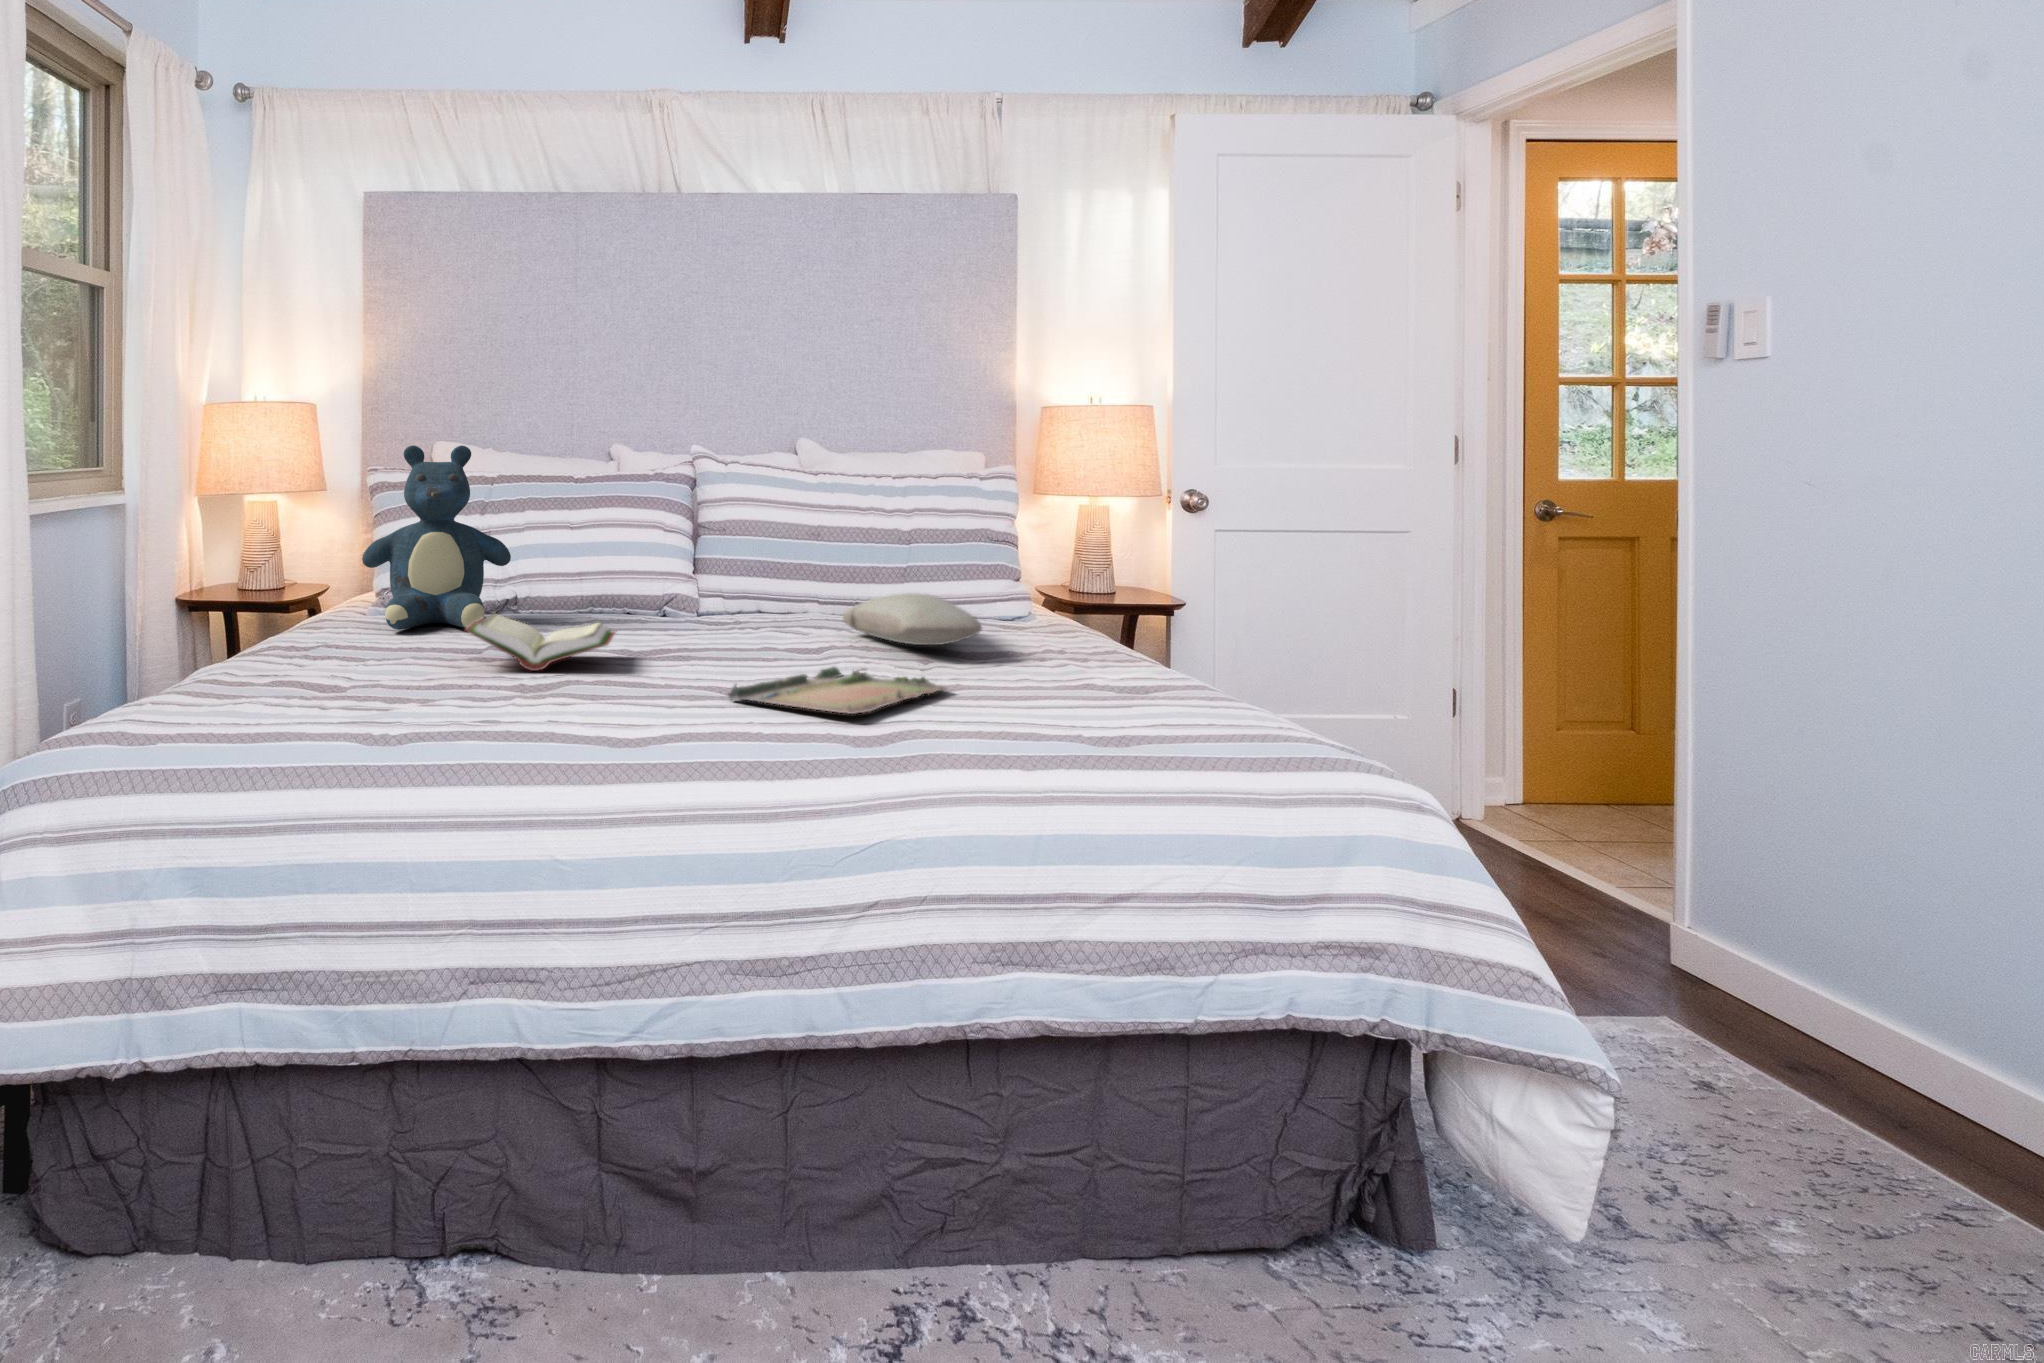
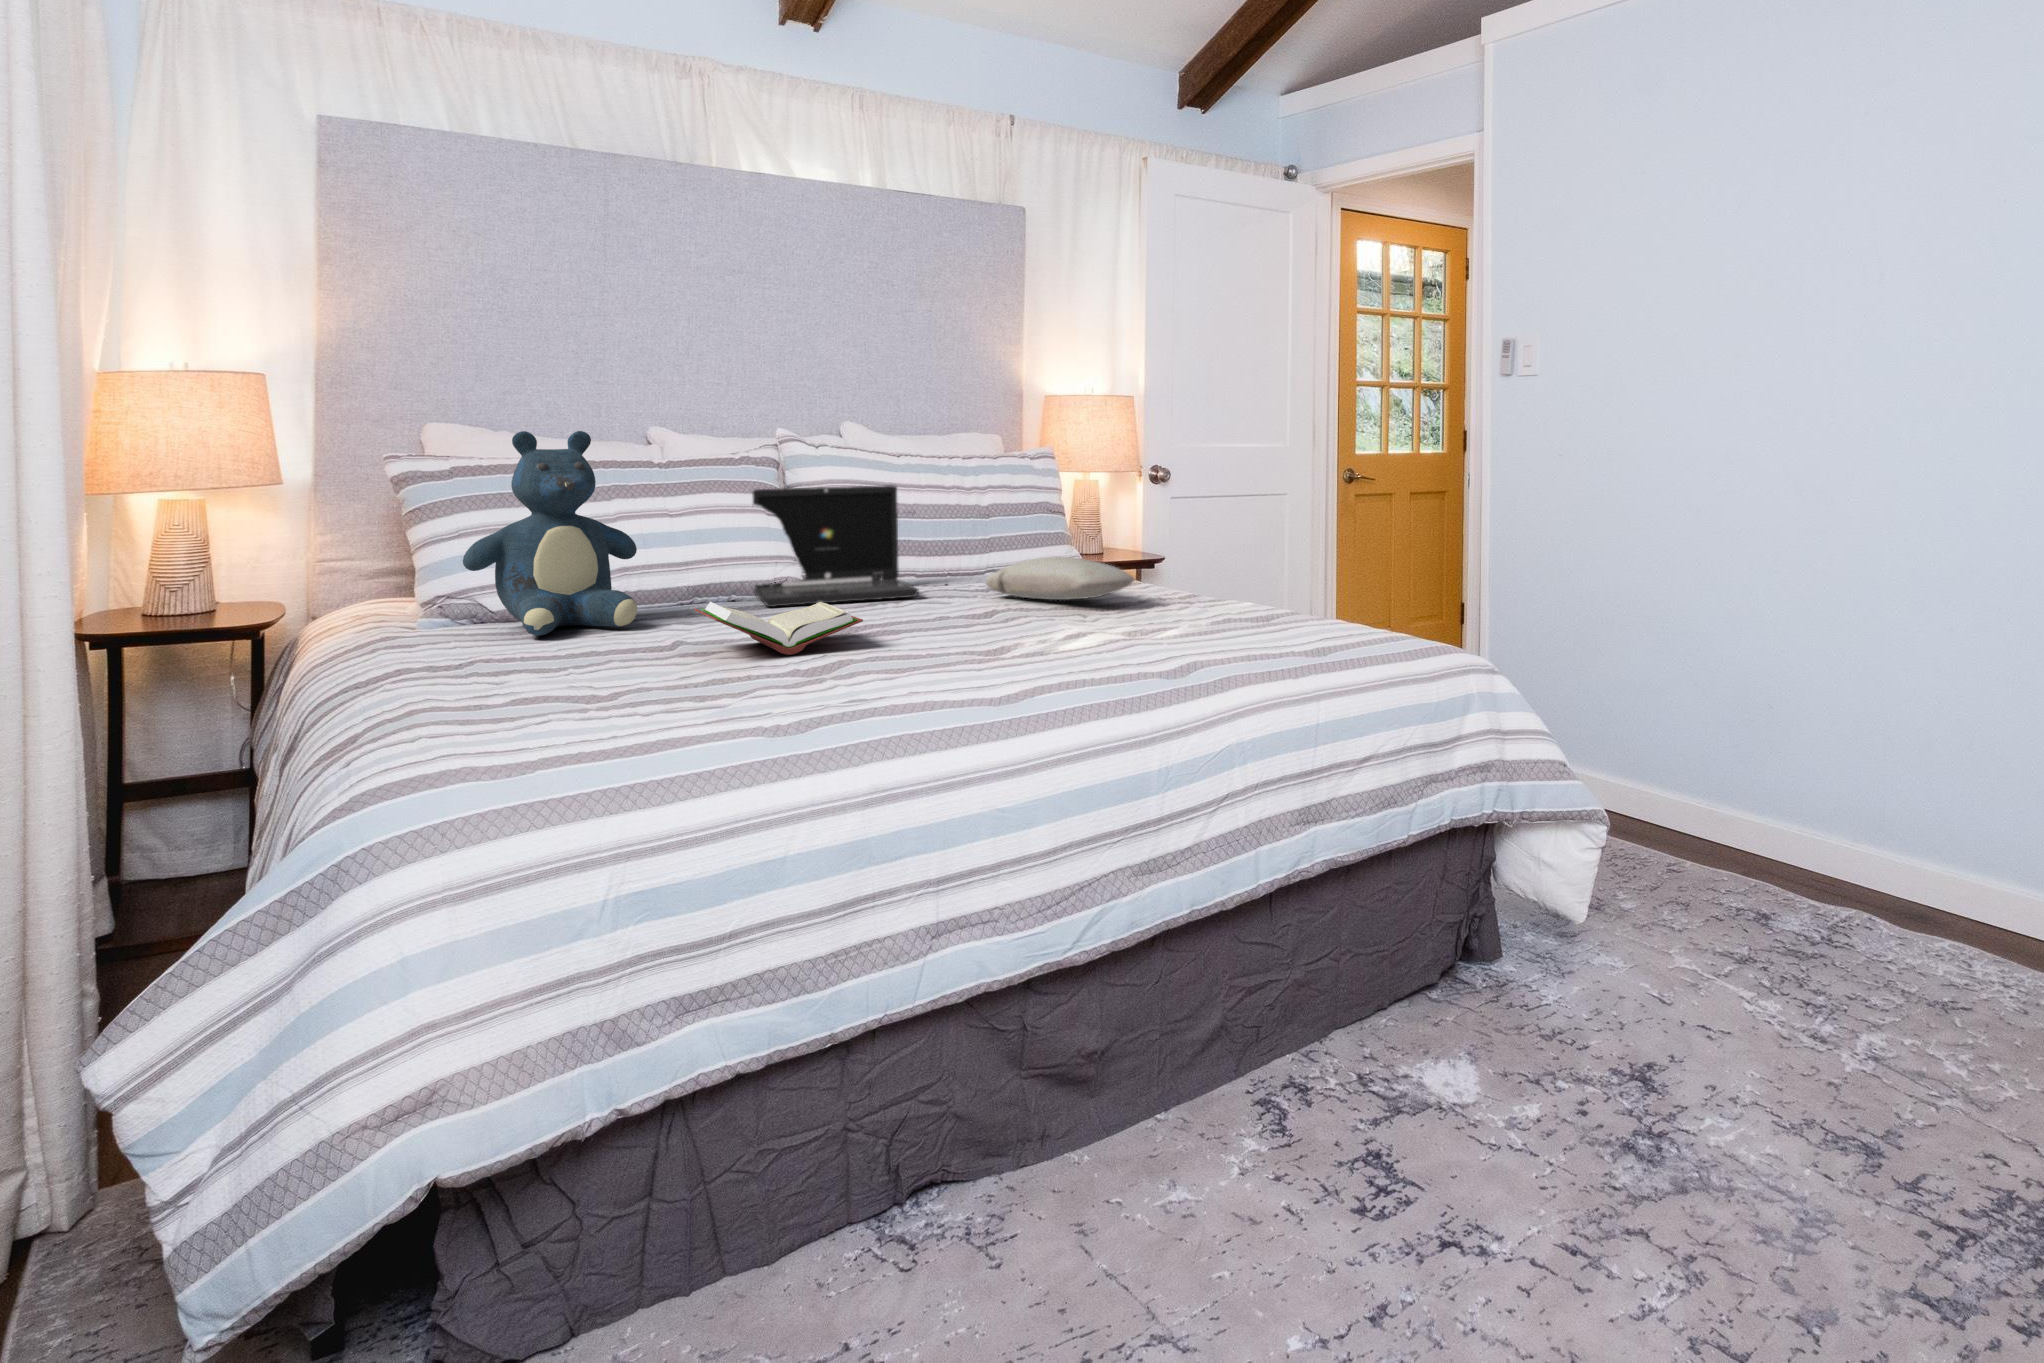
laptop: none [622,505,787,626] -> present [753,485,918,607]
tray: present [728,667,947,714] -> none [1018,610,1168,655]

